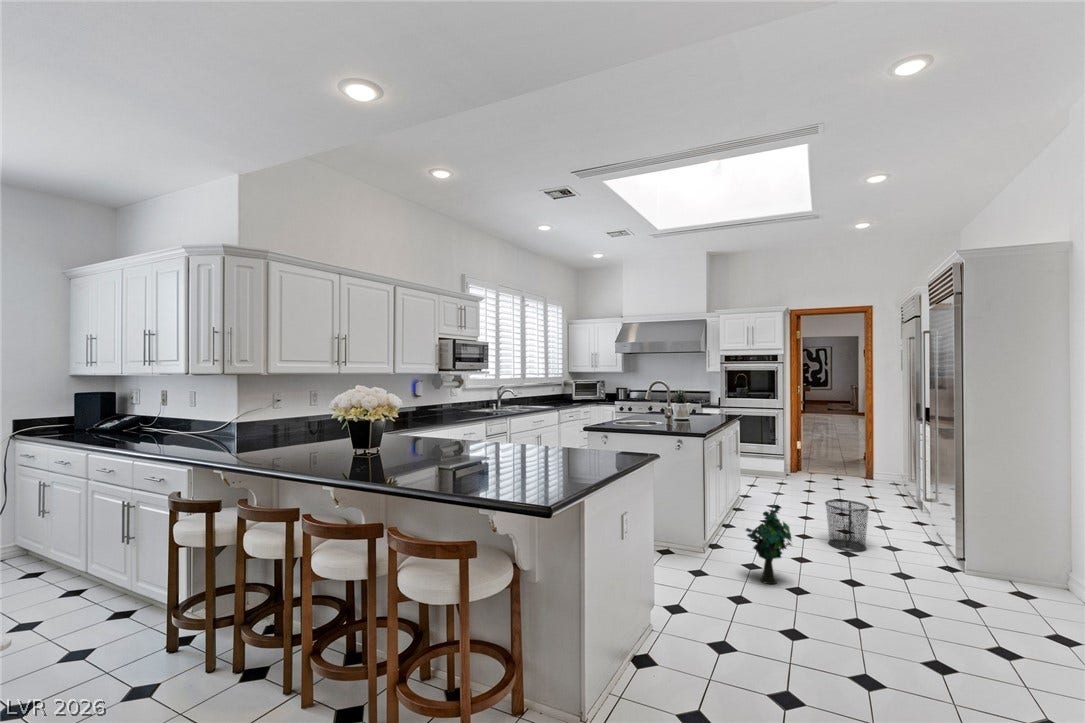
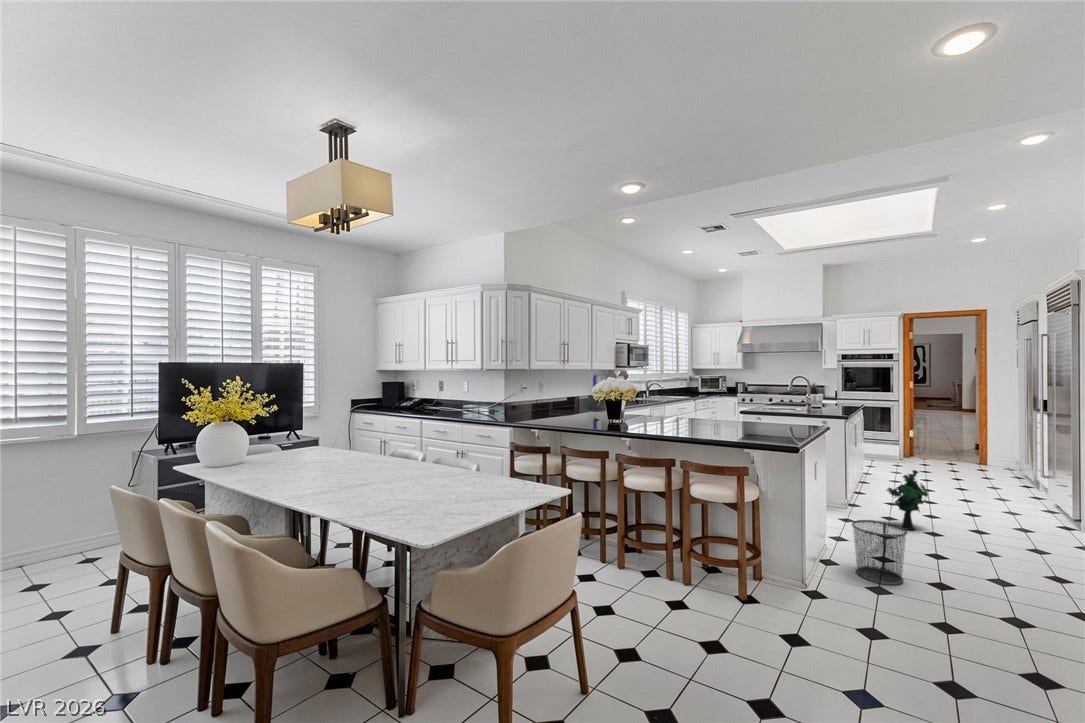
waste bin: present [825,500,869,551] -> present [852,520,907,585]

